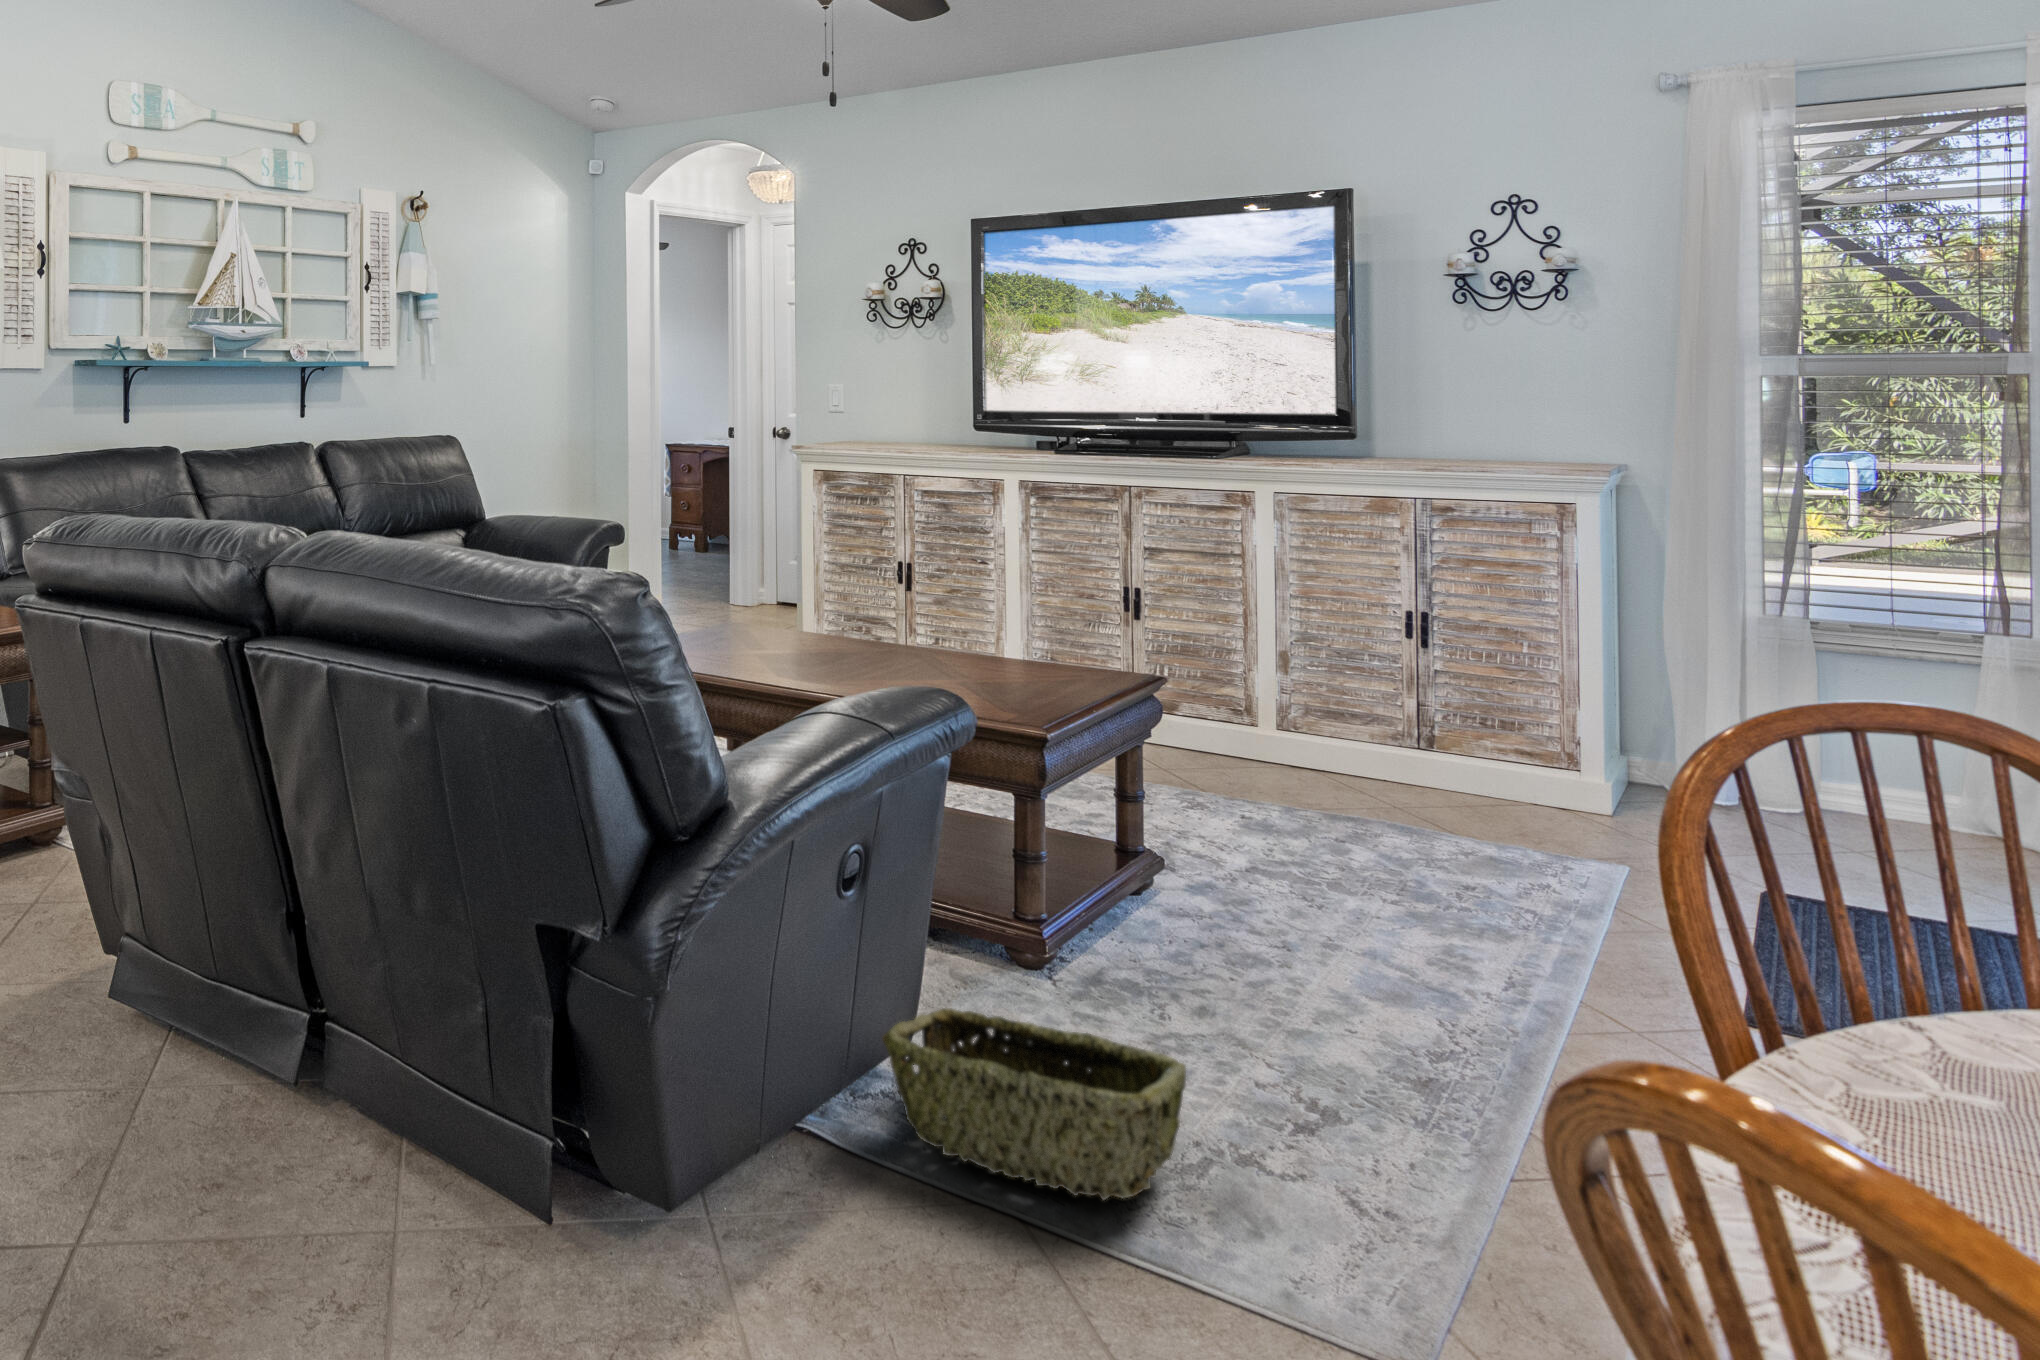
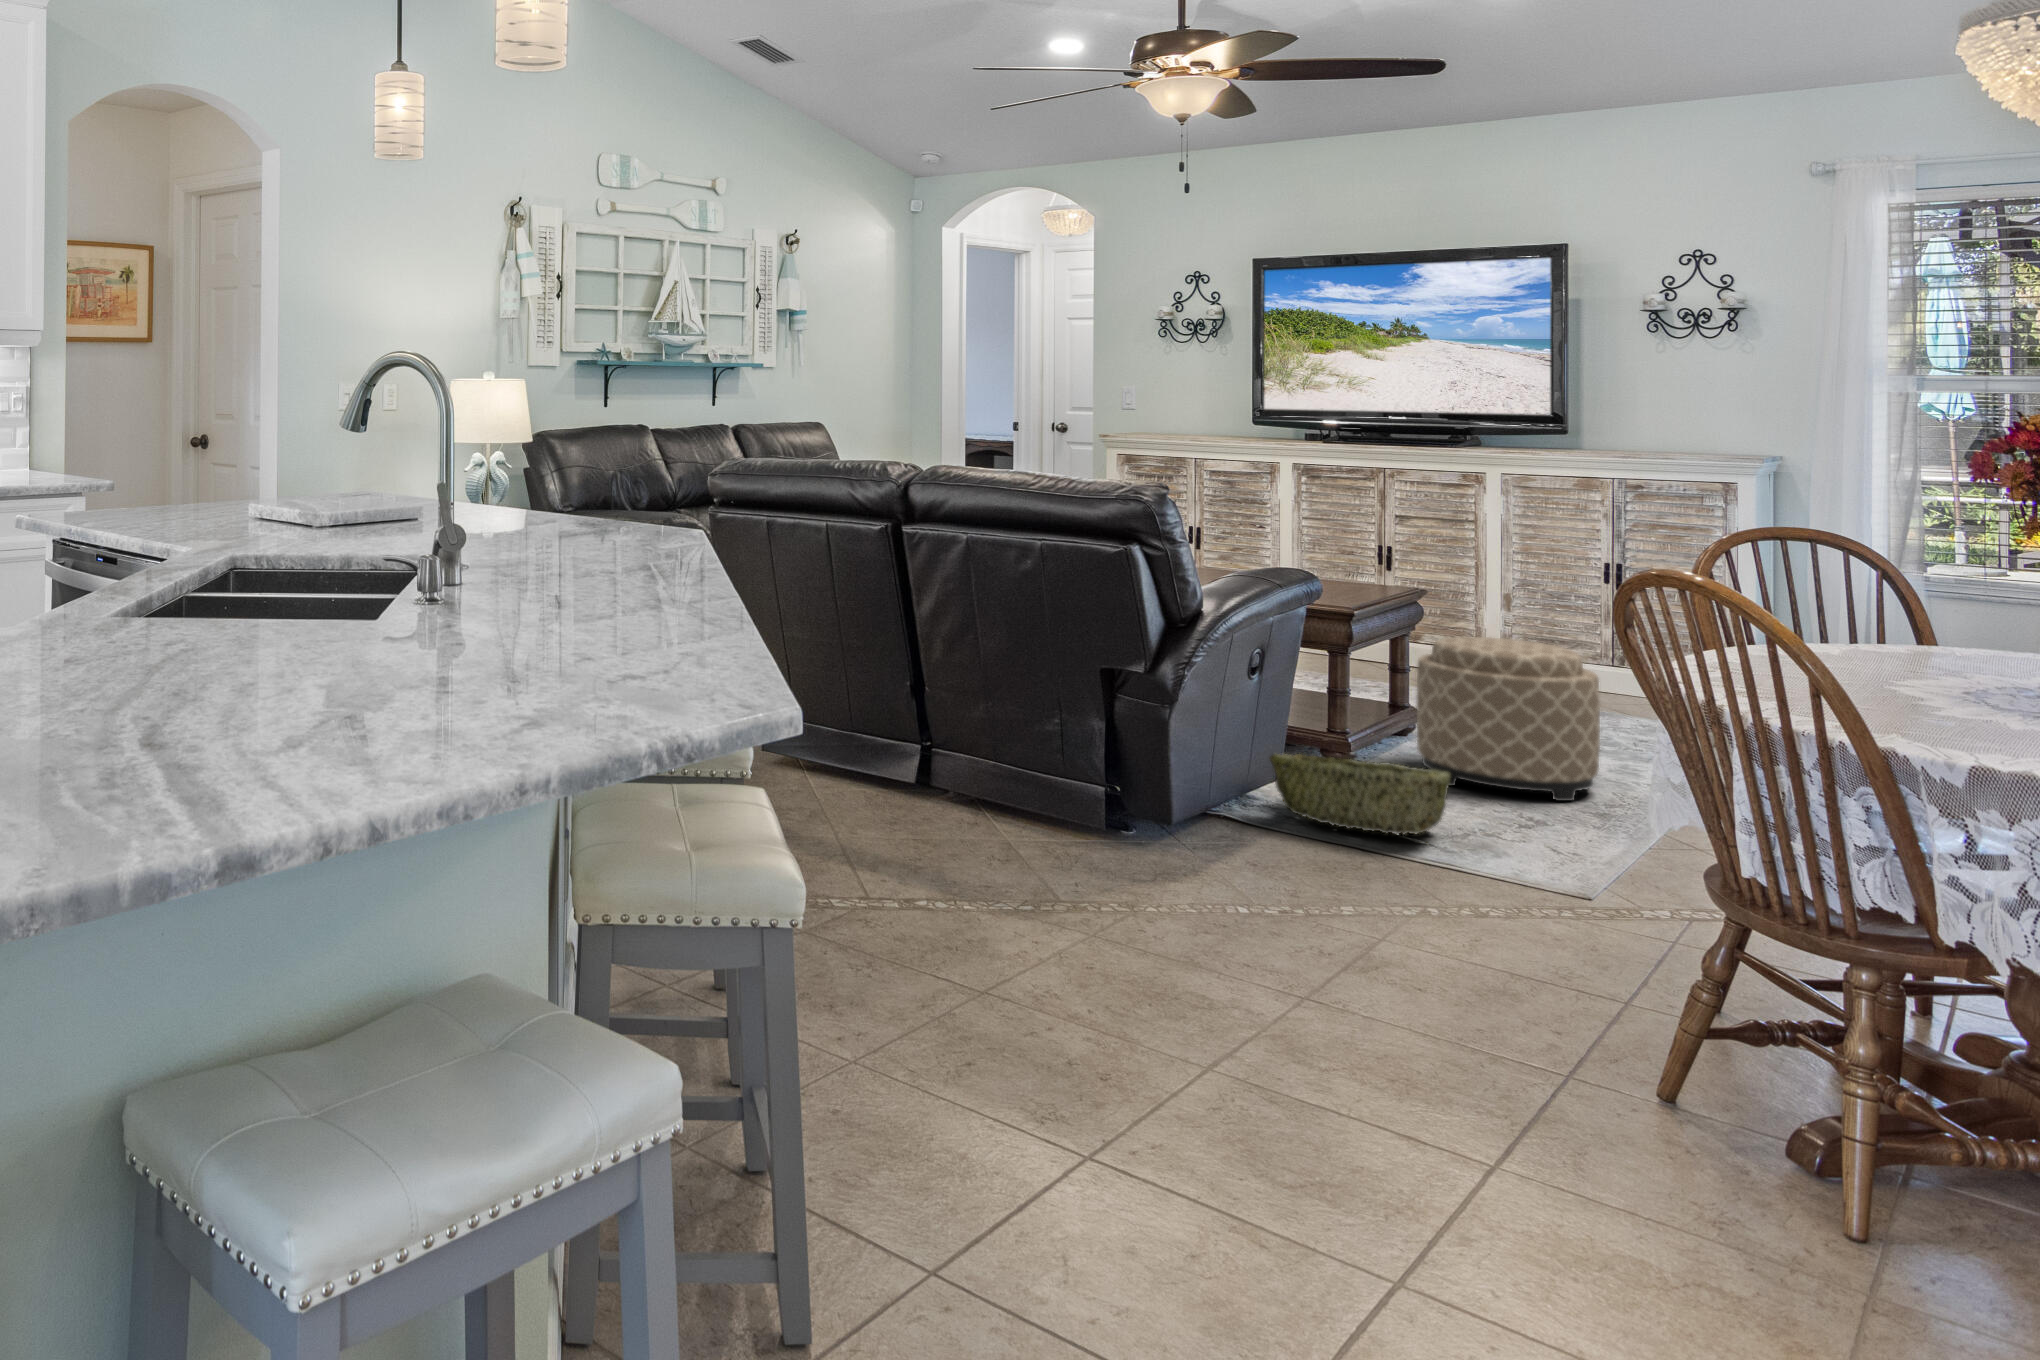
ottoman: none [1148,766,1426,1059] -> present [1416,637,1600,801]

